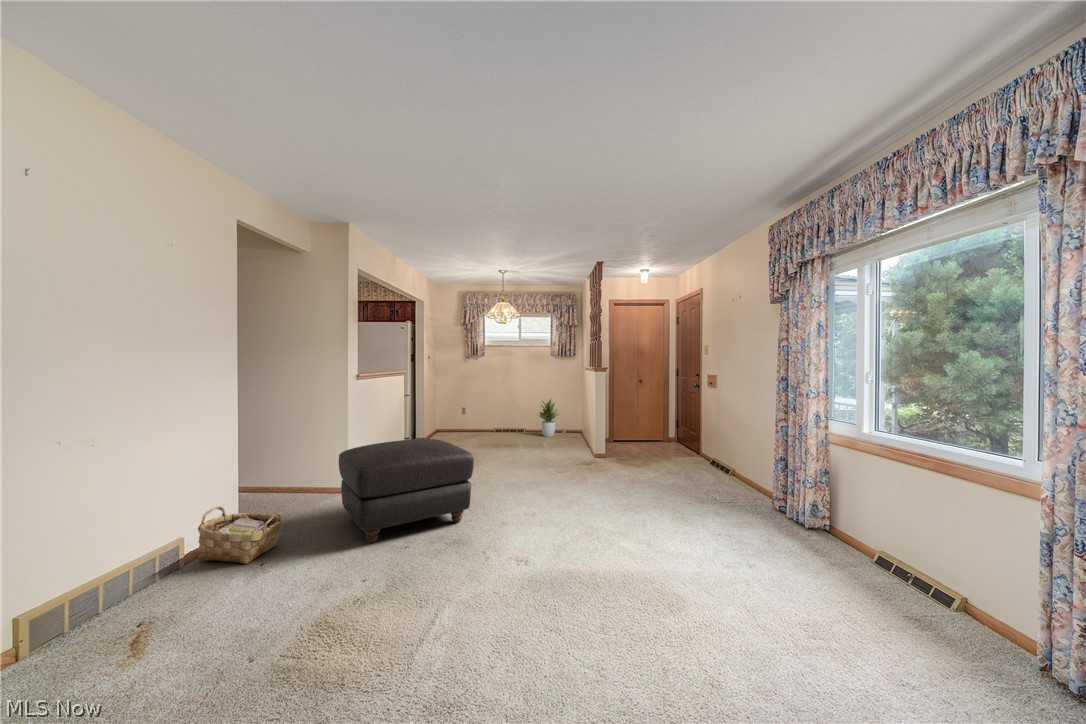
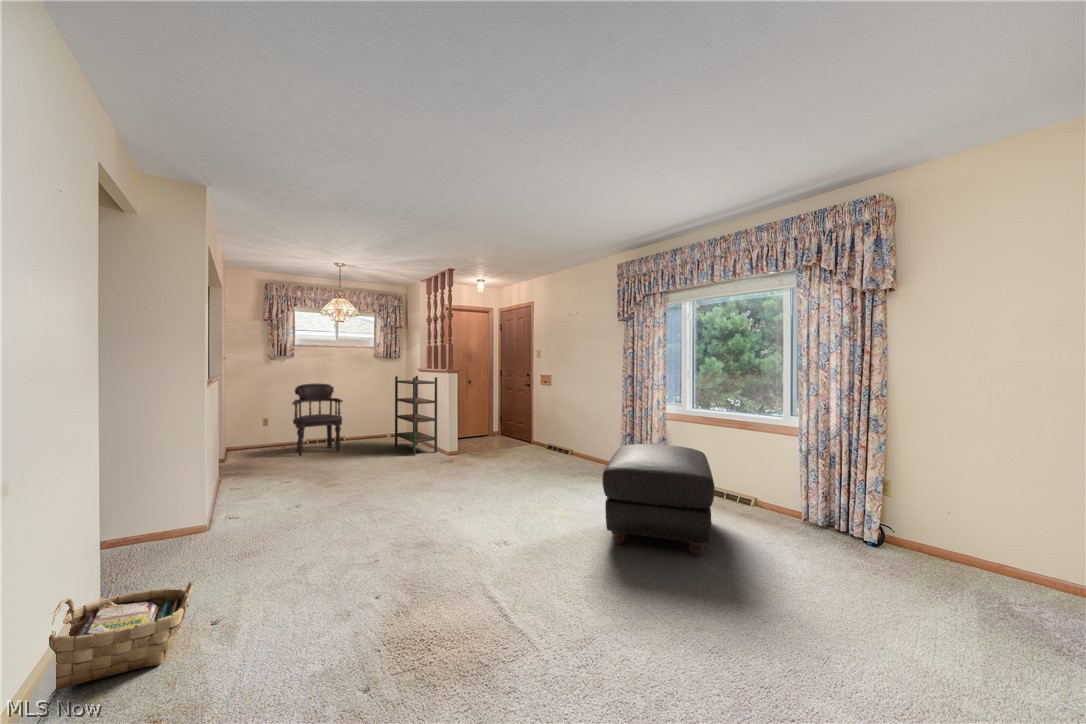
bookshelf: none [559,374,589,453] -> present [395,376,437,456]
armchair: none [478,379,517,441] -> present [292,383,343,456]
potted plant: present [538,399,559,437] -> none [360,402,387,443]
ottoman: present [339,439,474,543] -> present [602,444,715,556]

